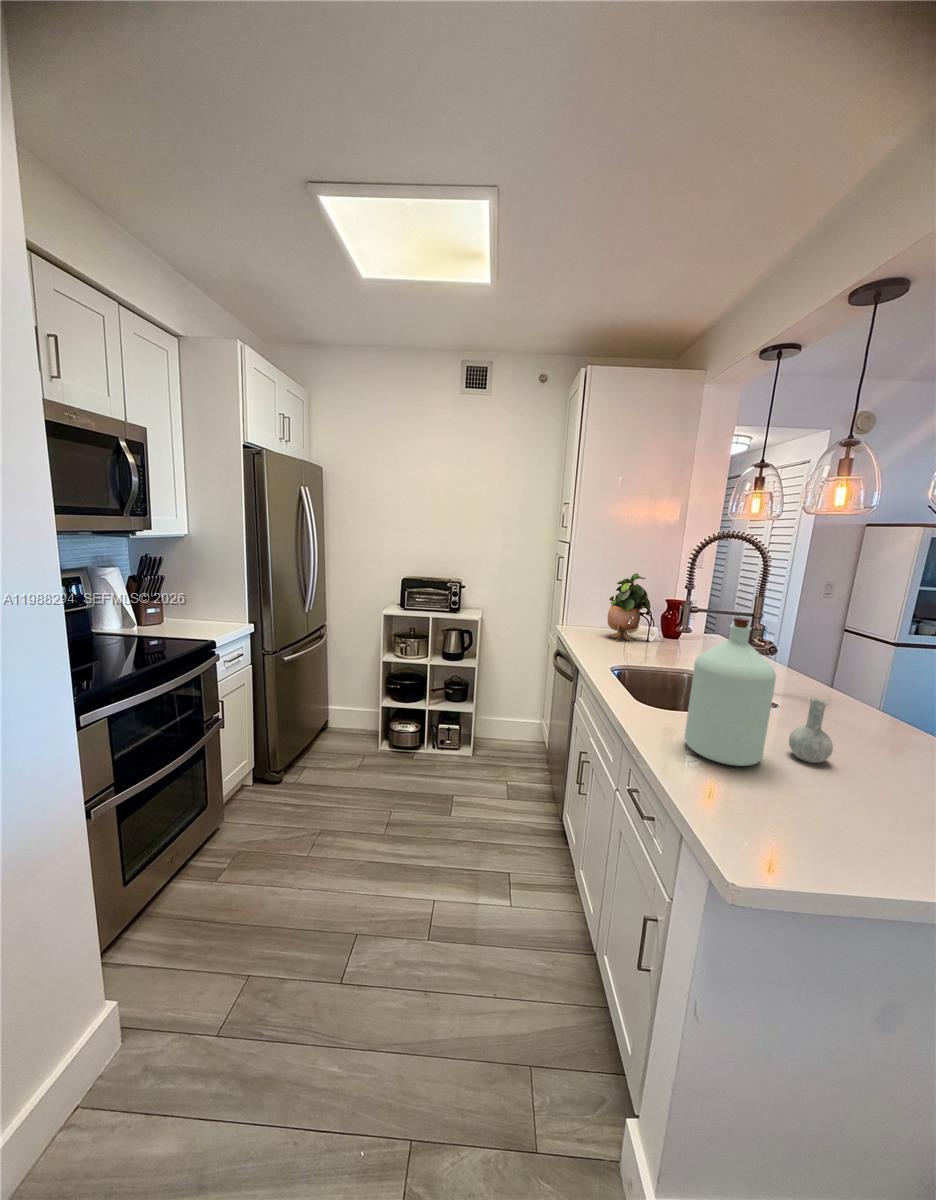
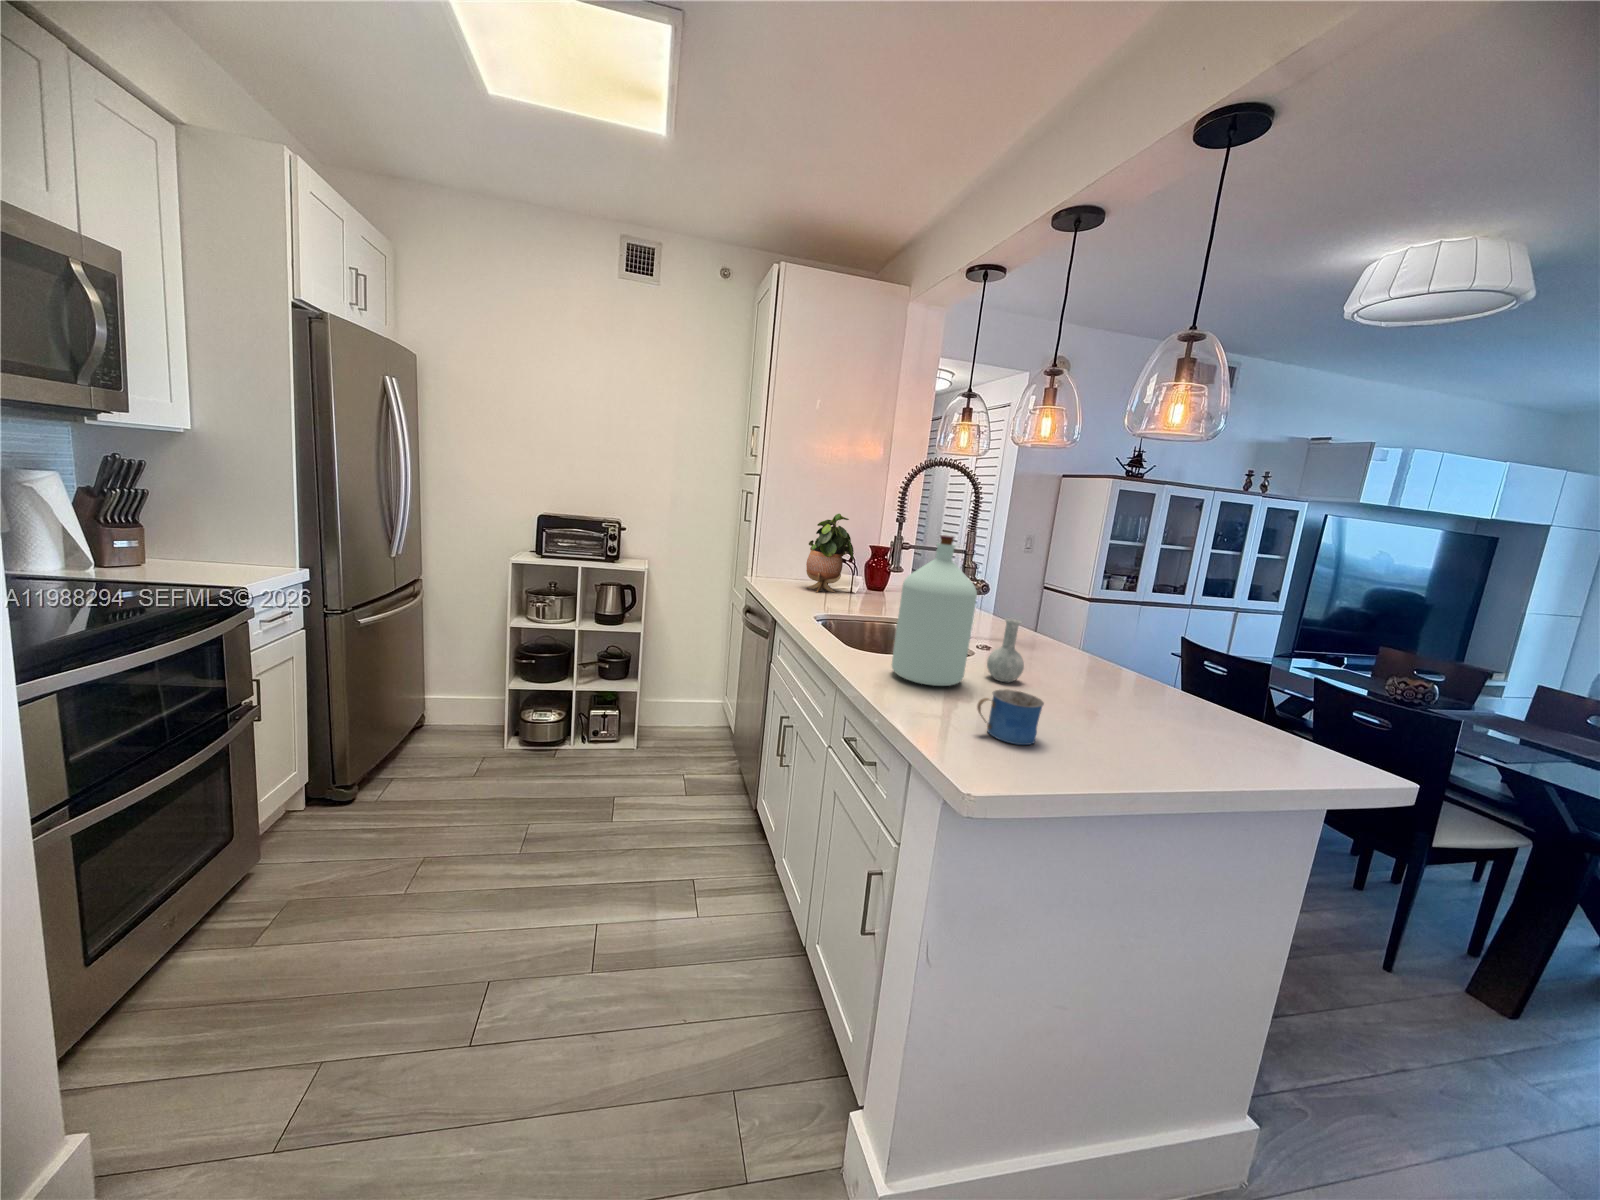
mug: none [779,792,863,863] -> present [977,689,1044,745]

